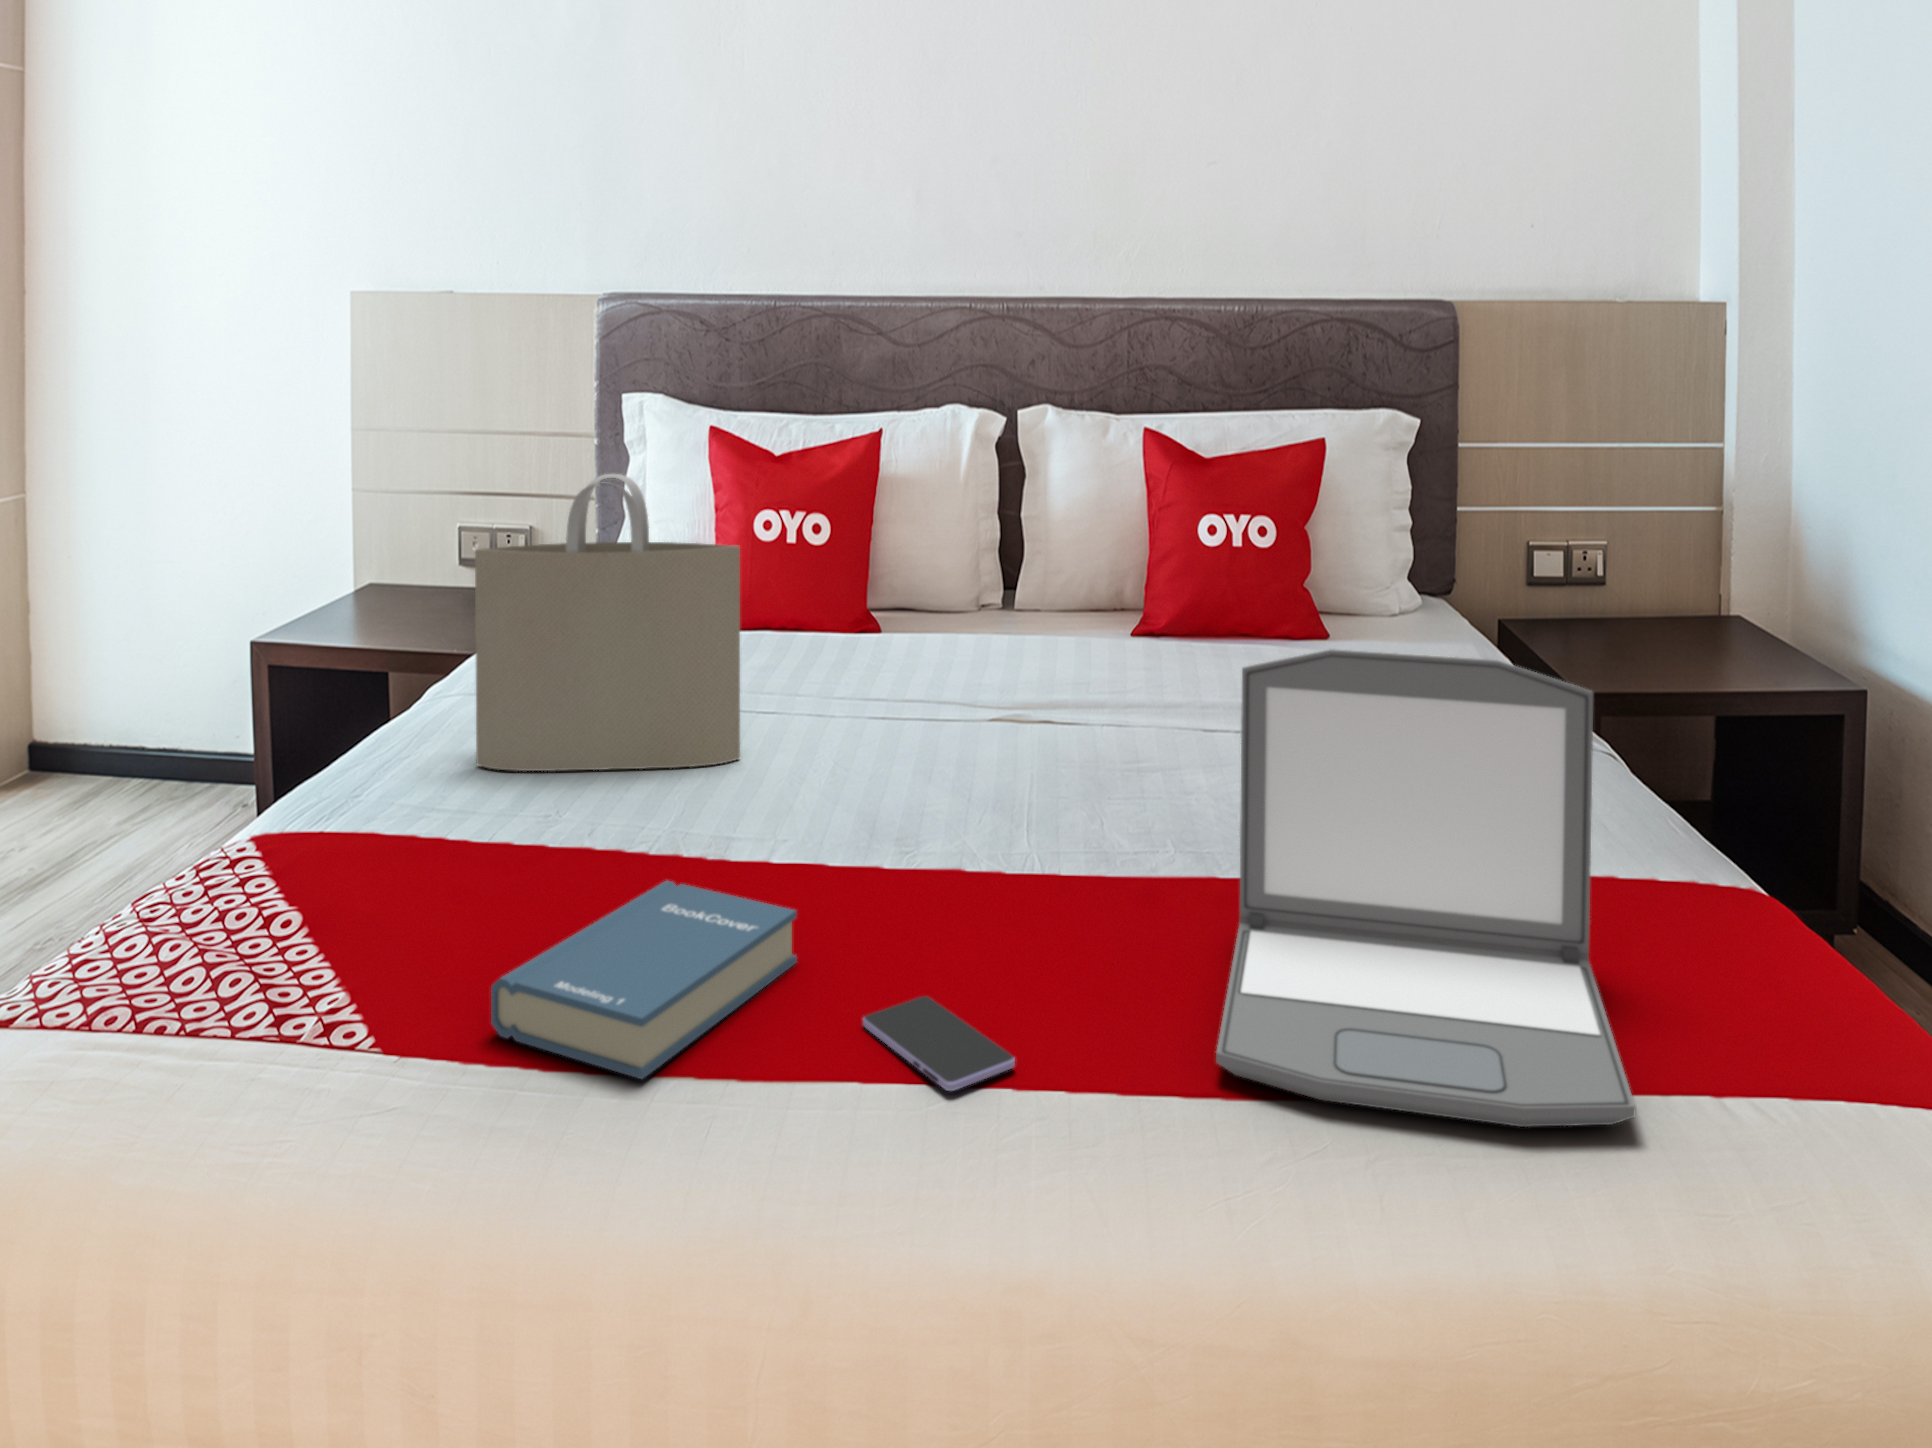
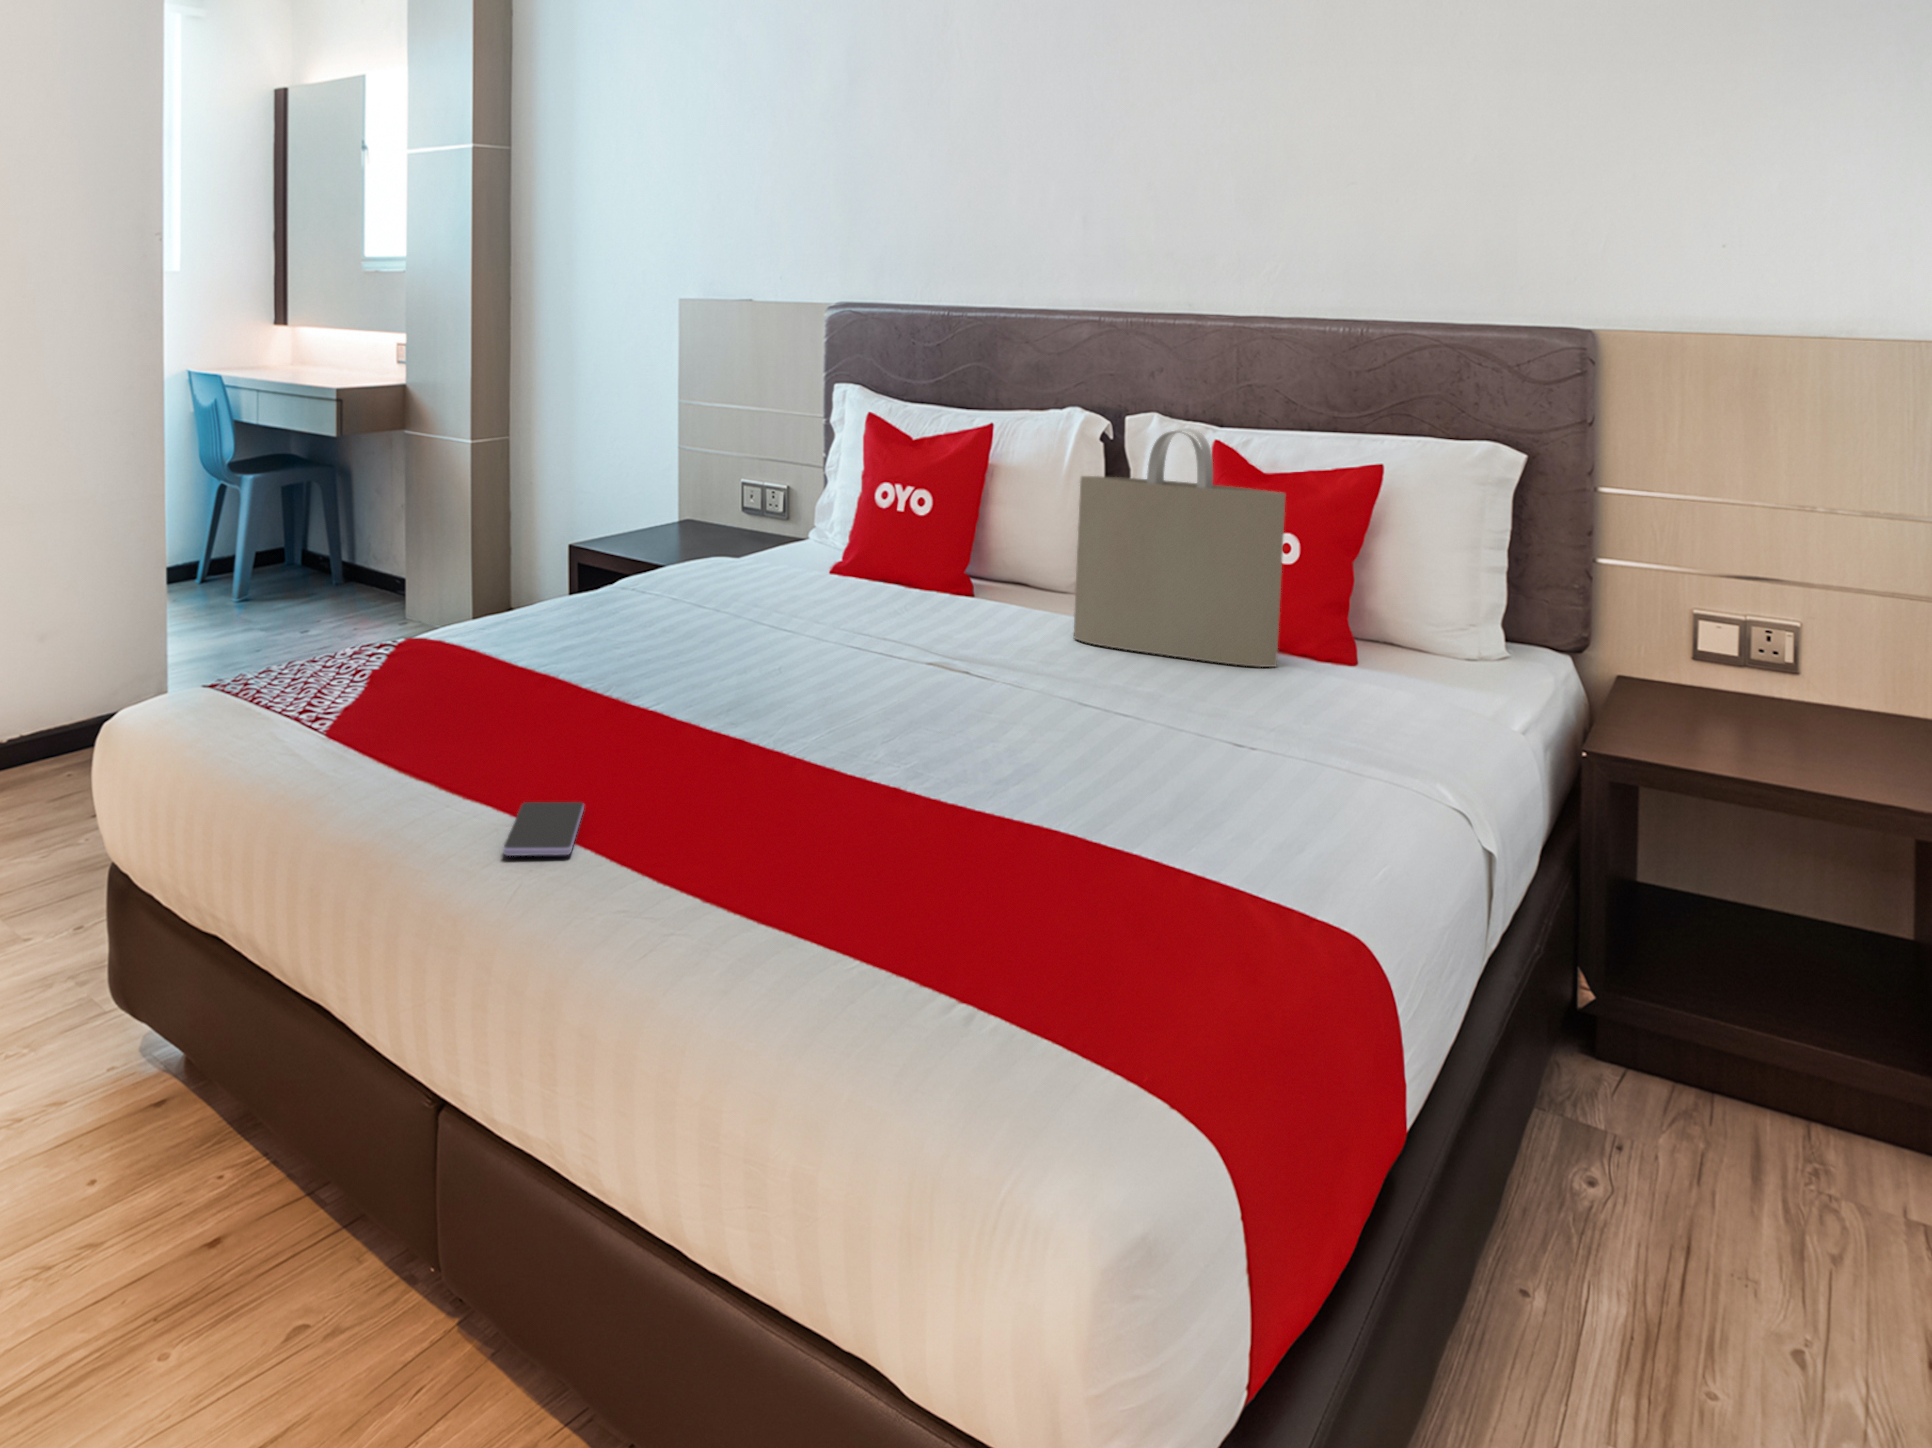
tote bag: present [475,474,740,771] -> present [1074,428,1285,667]
laptop: present [1216,649,1635,1127] -> none [686,579,1130,1019]
hardback book: present [491,880,797,1079] -> none [319,695,547,799]

